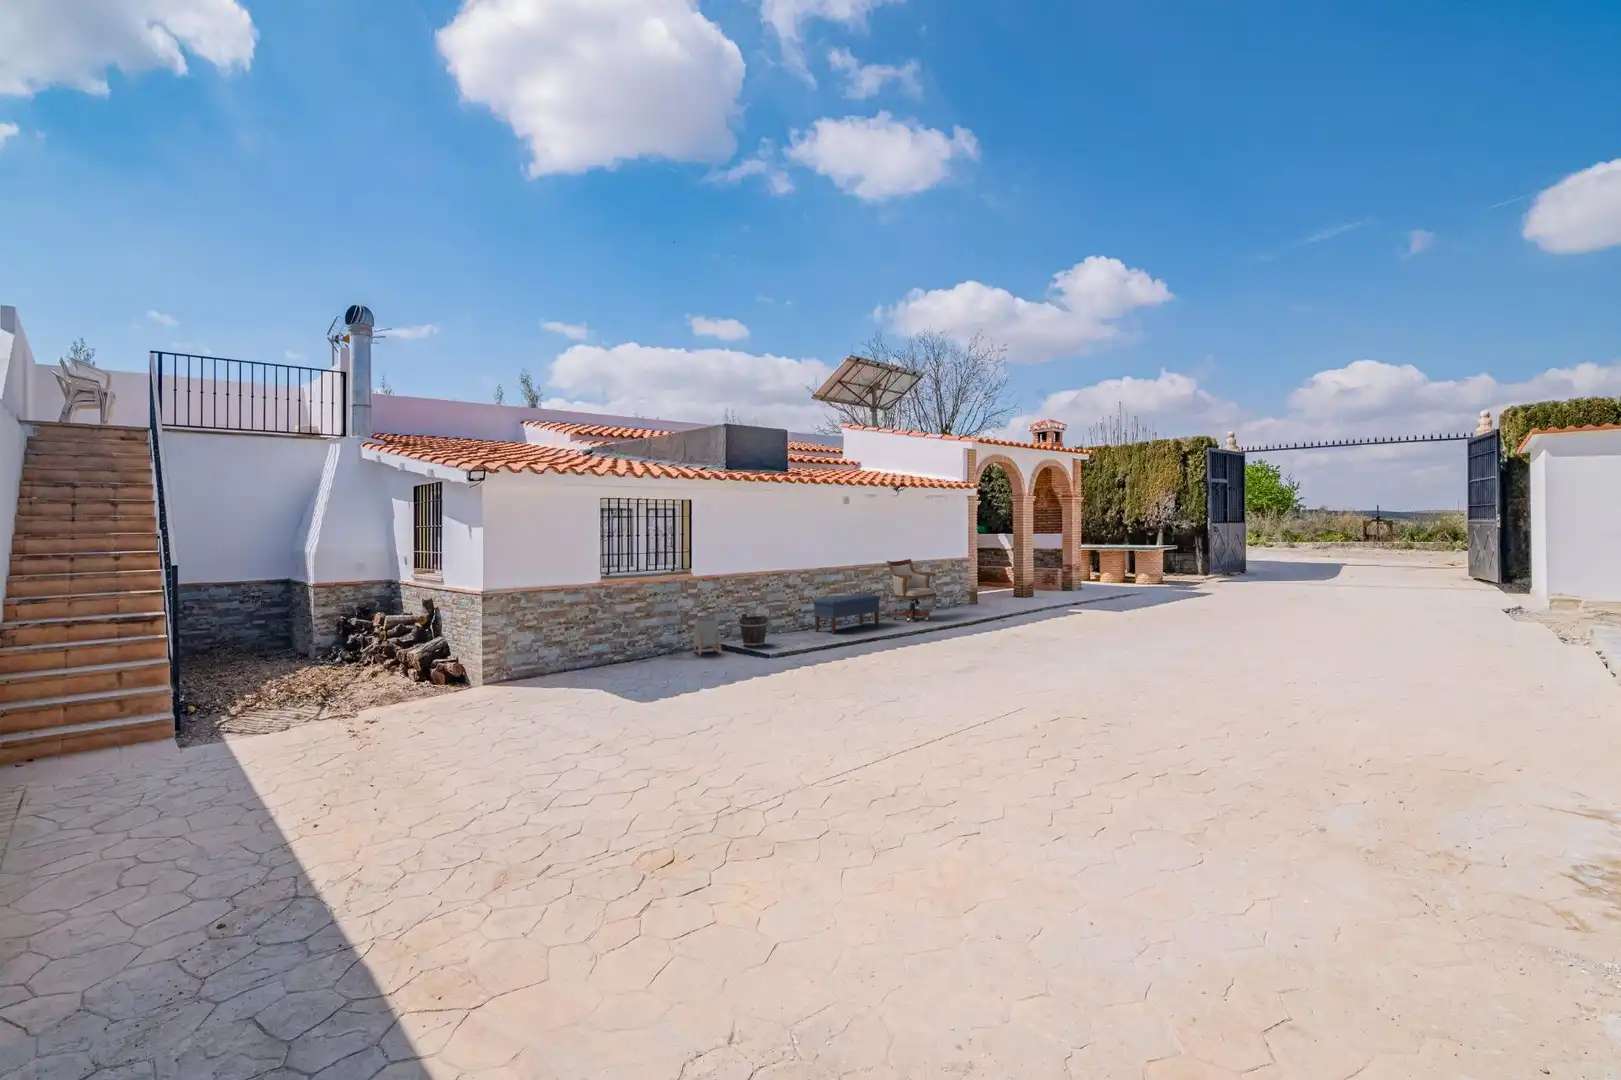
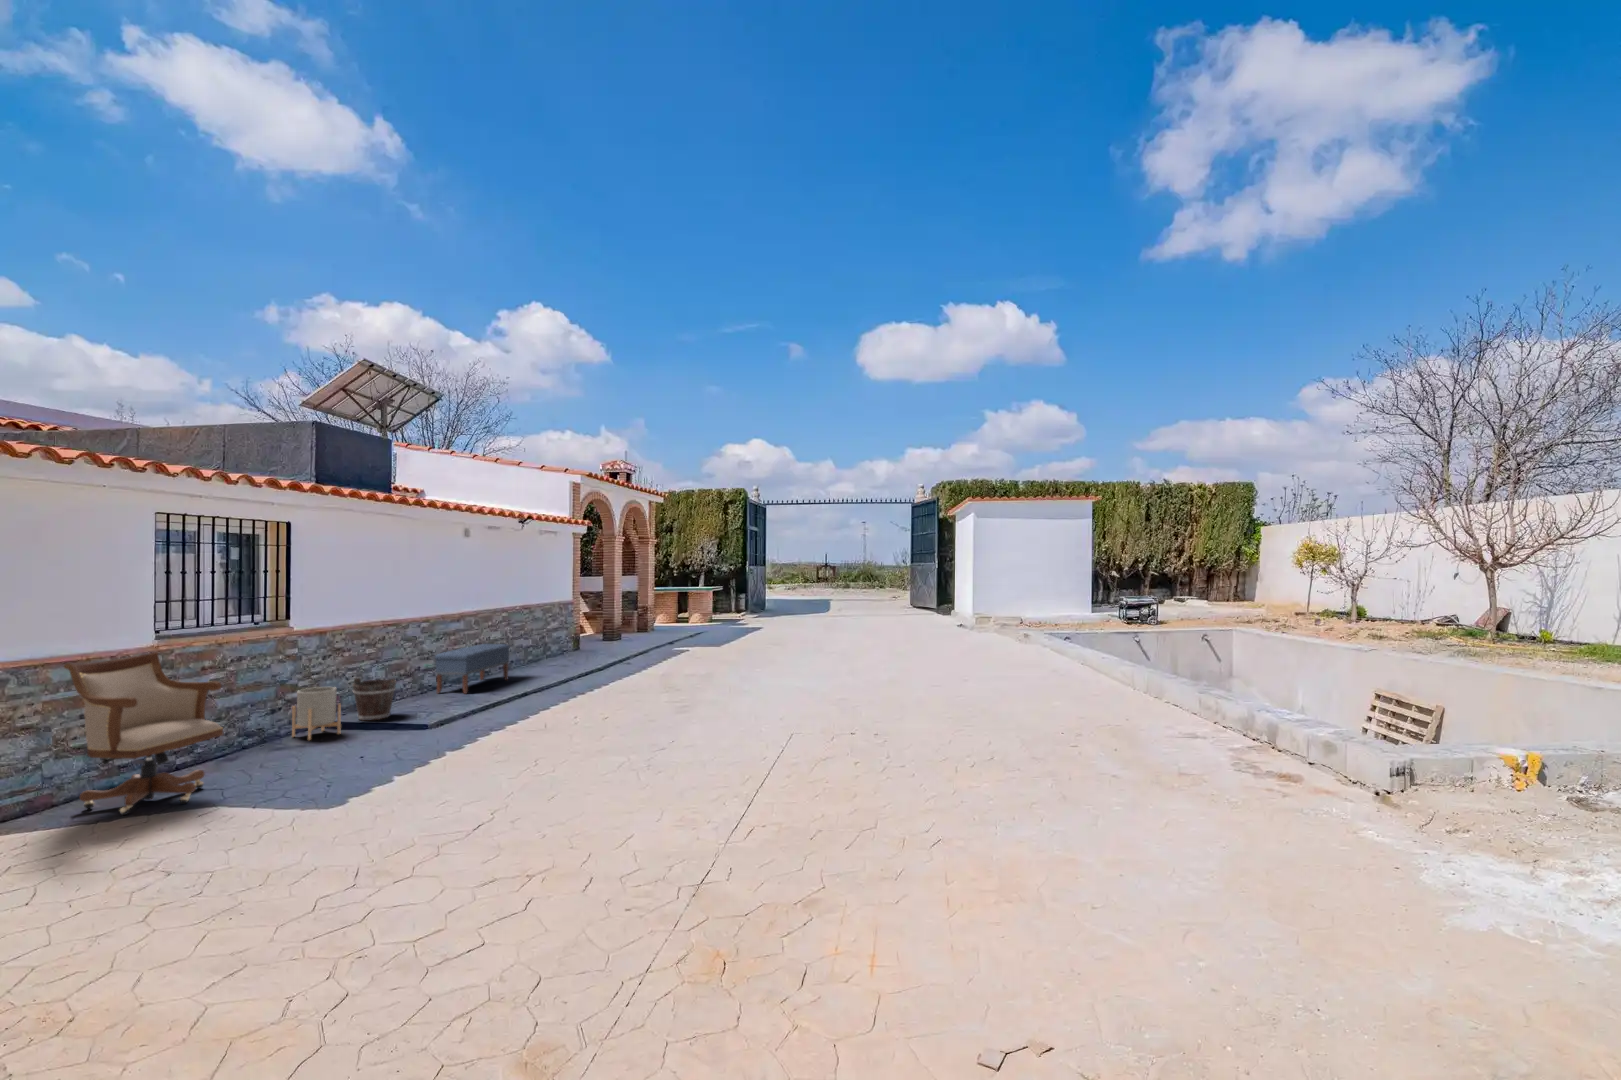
chair: present [887,559,936,622] -> present [64,652,223,815]

